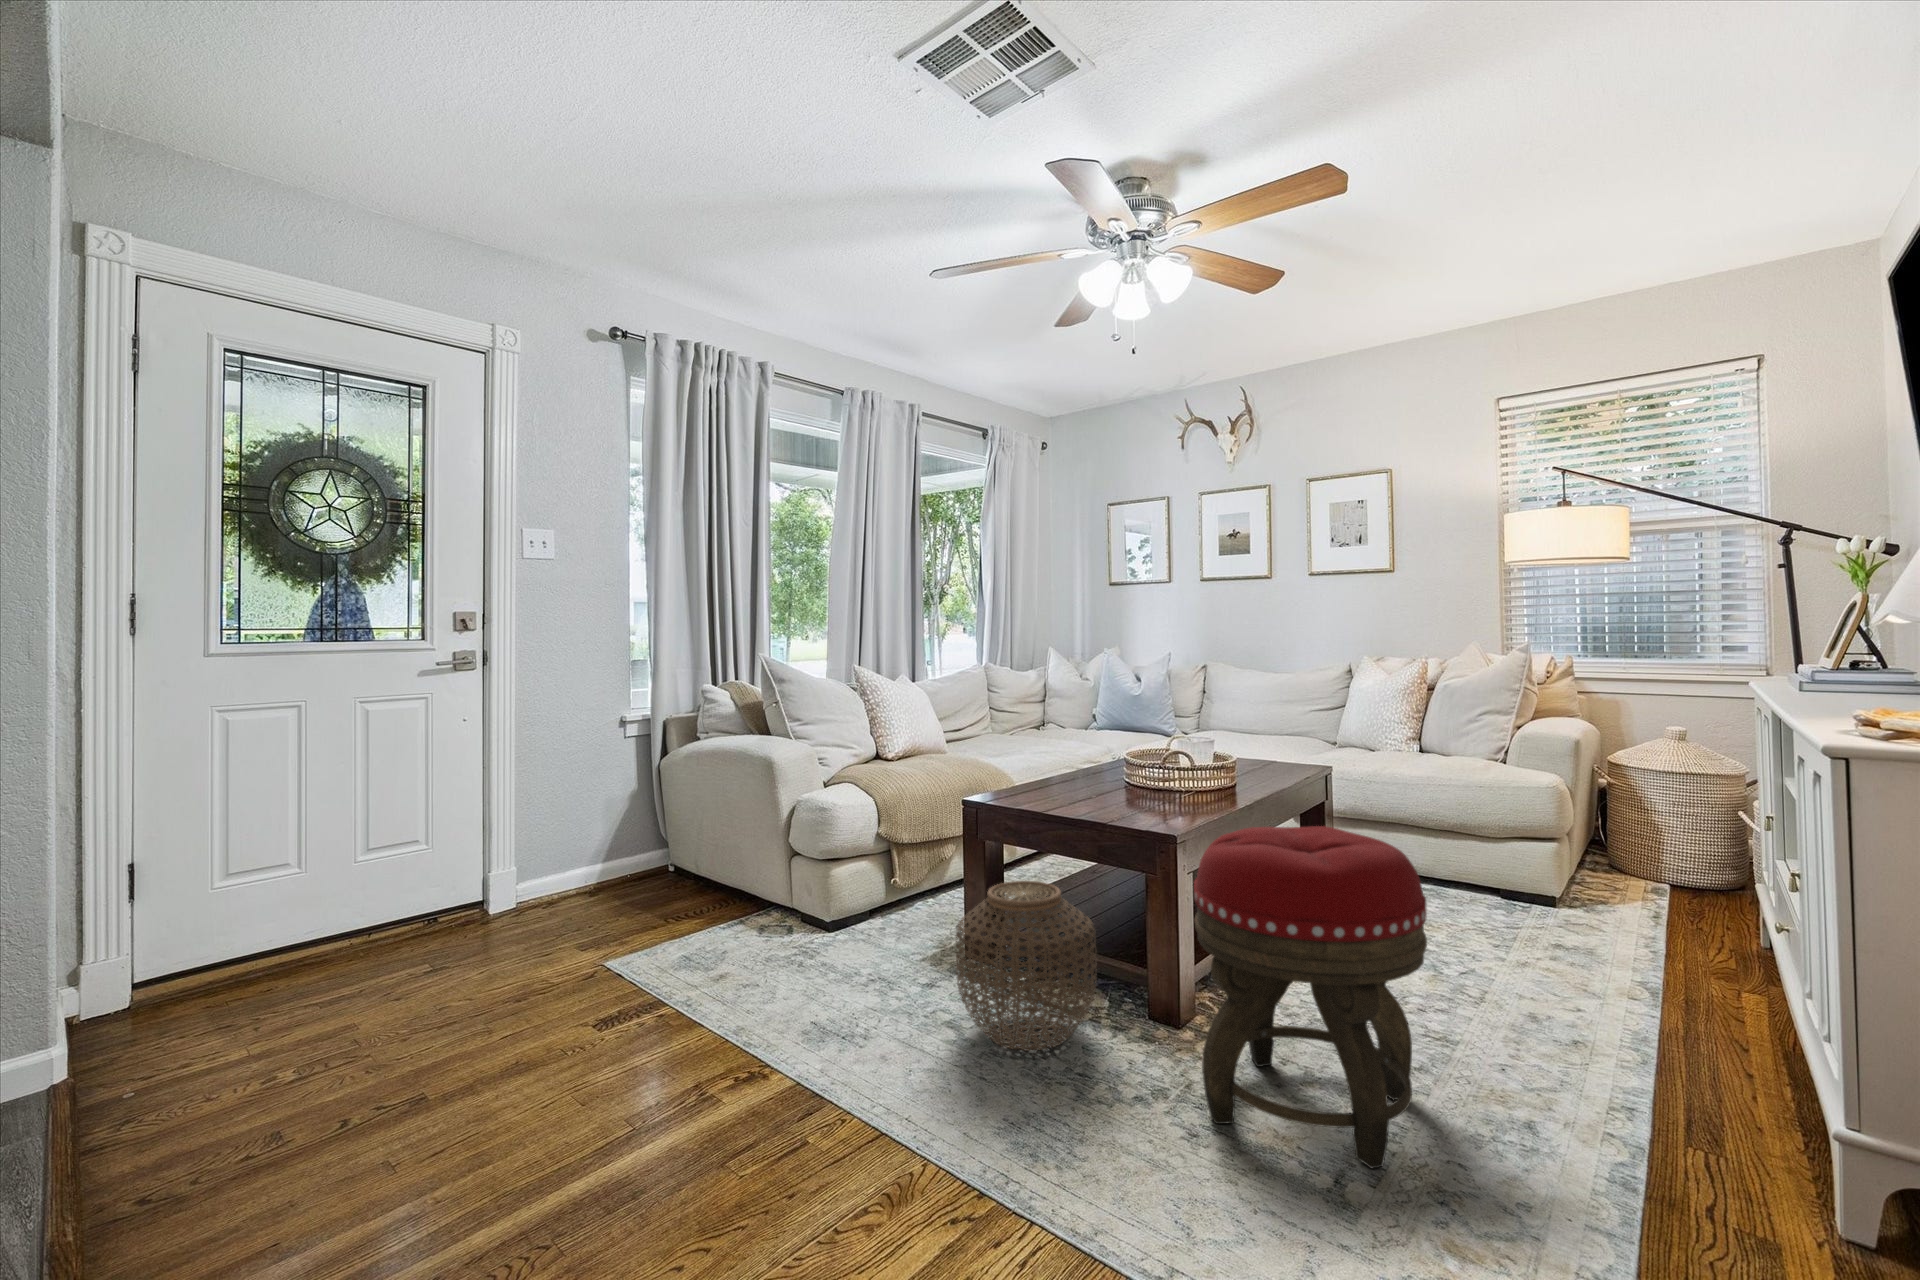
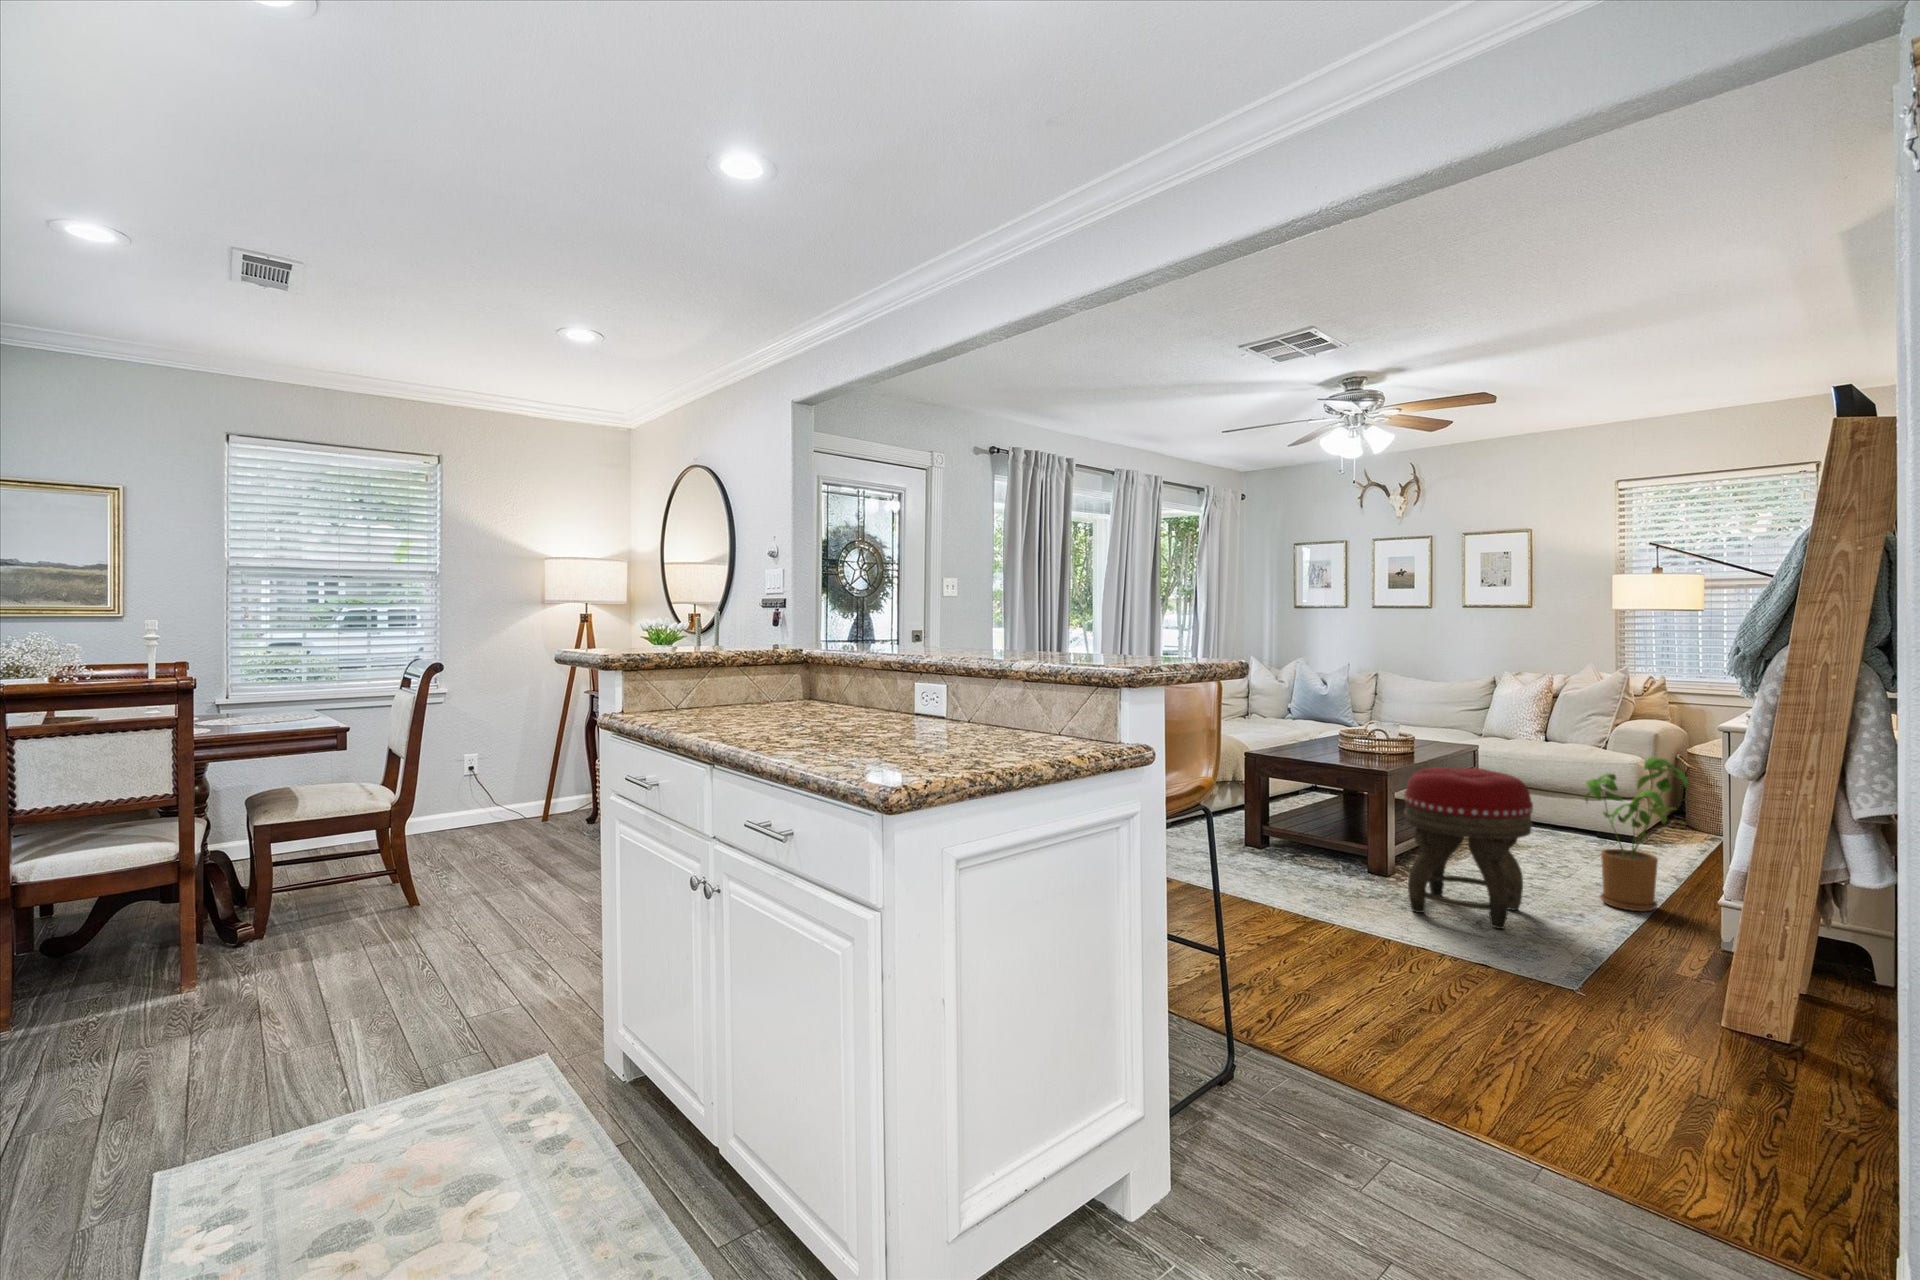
house plant: none [1507,792,1692,1081] -> present [1585,757,1689,911]
woven basket: present [956,881,1097,1051] -> none [1258,796,1340,884]

